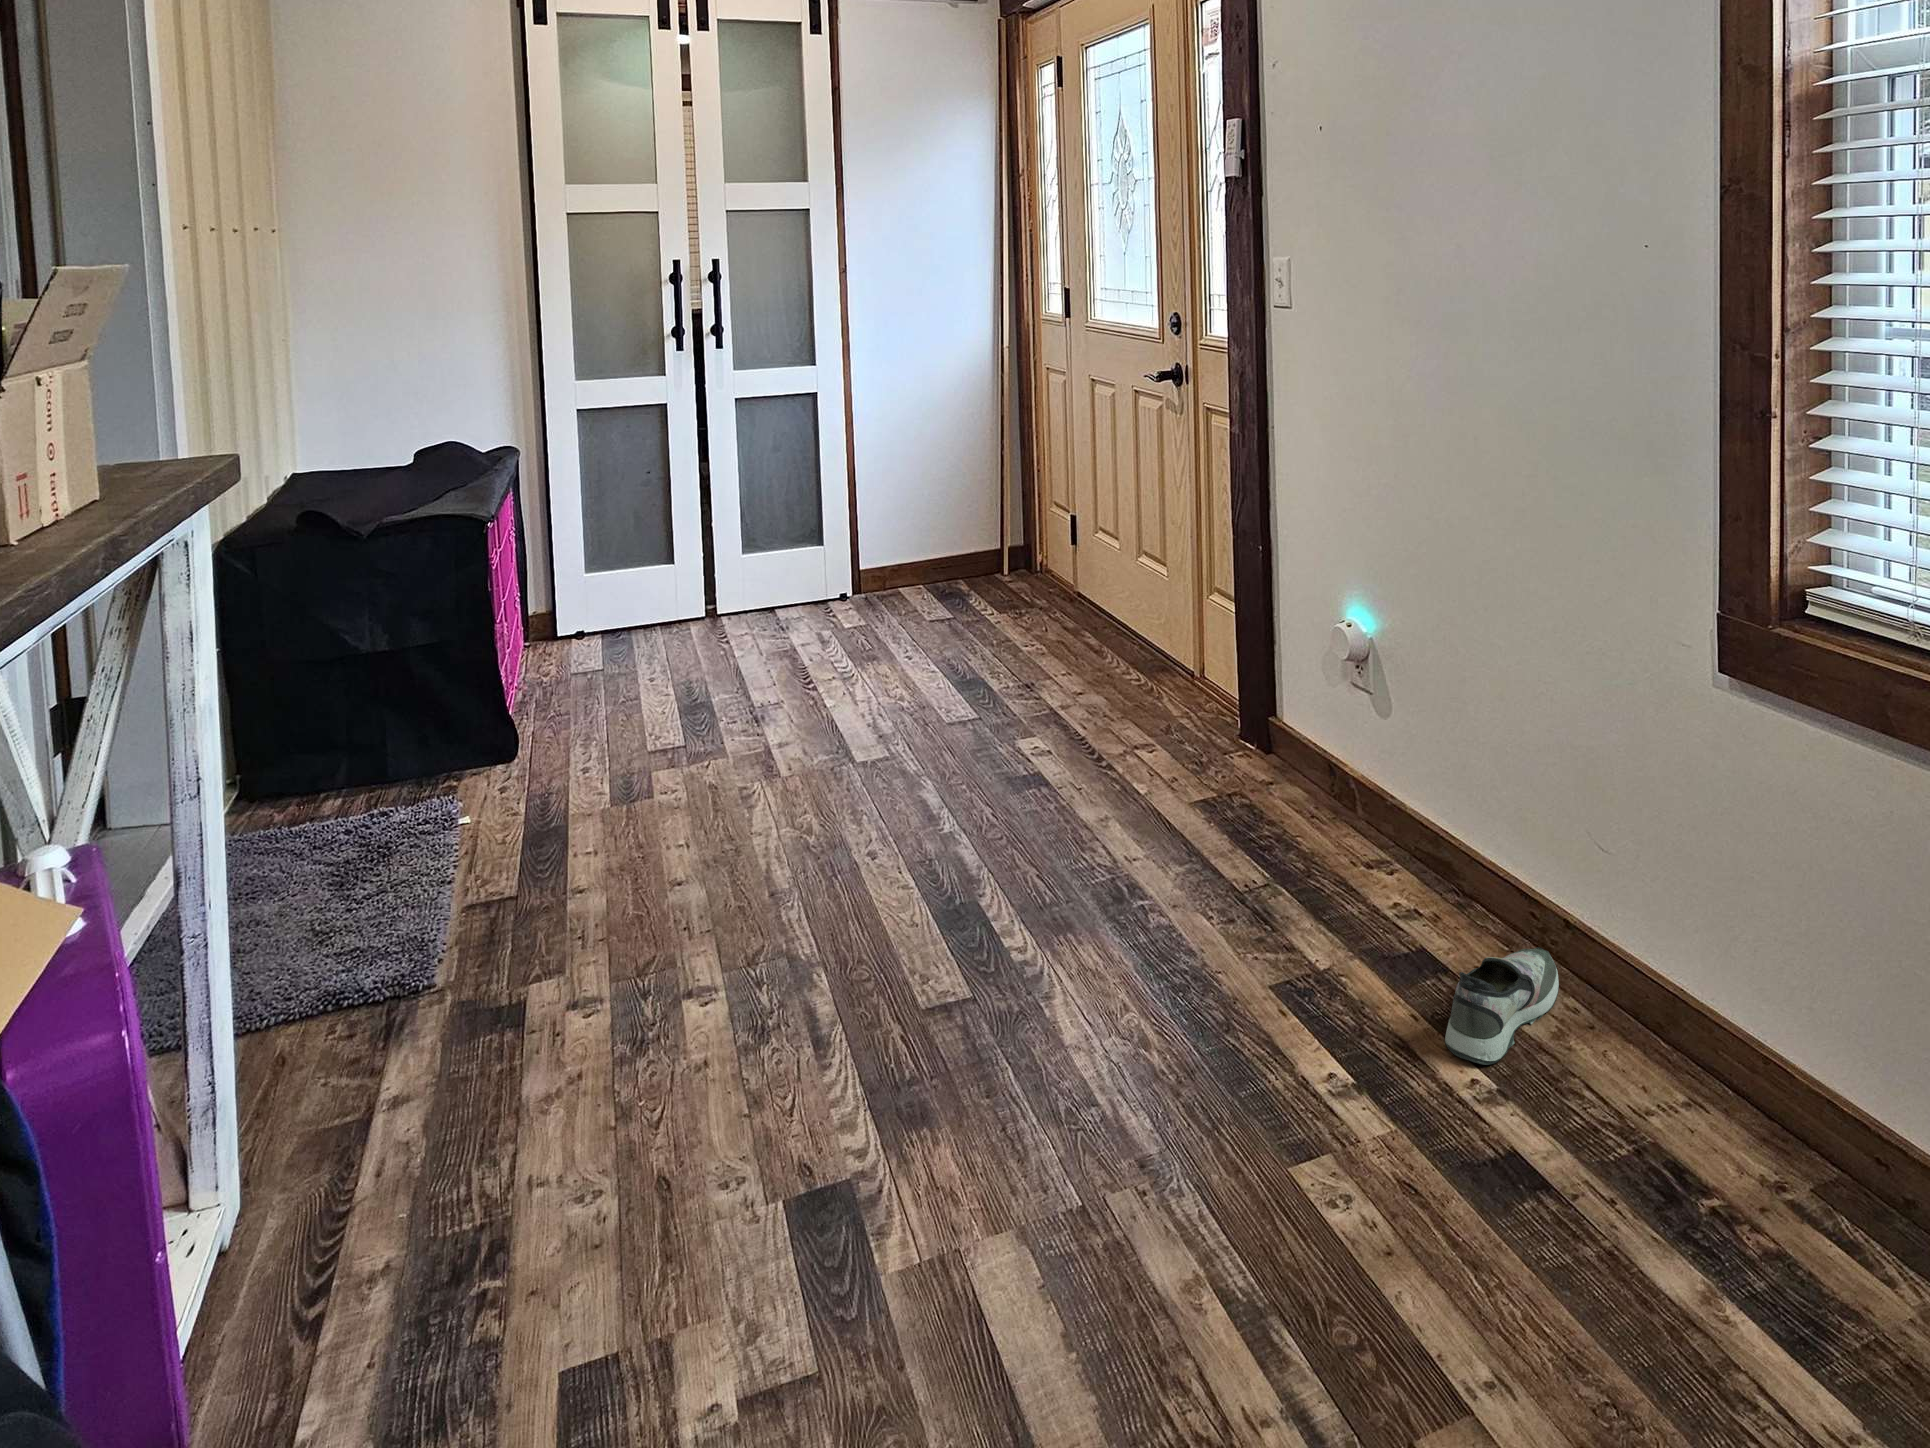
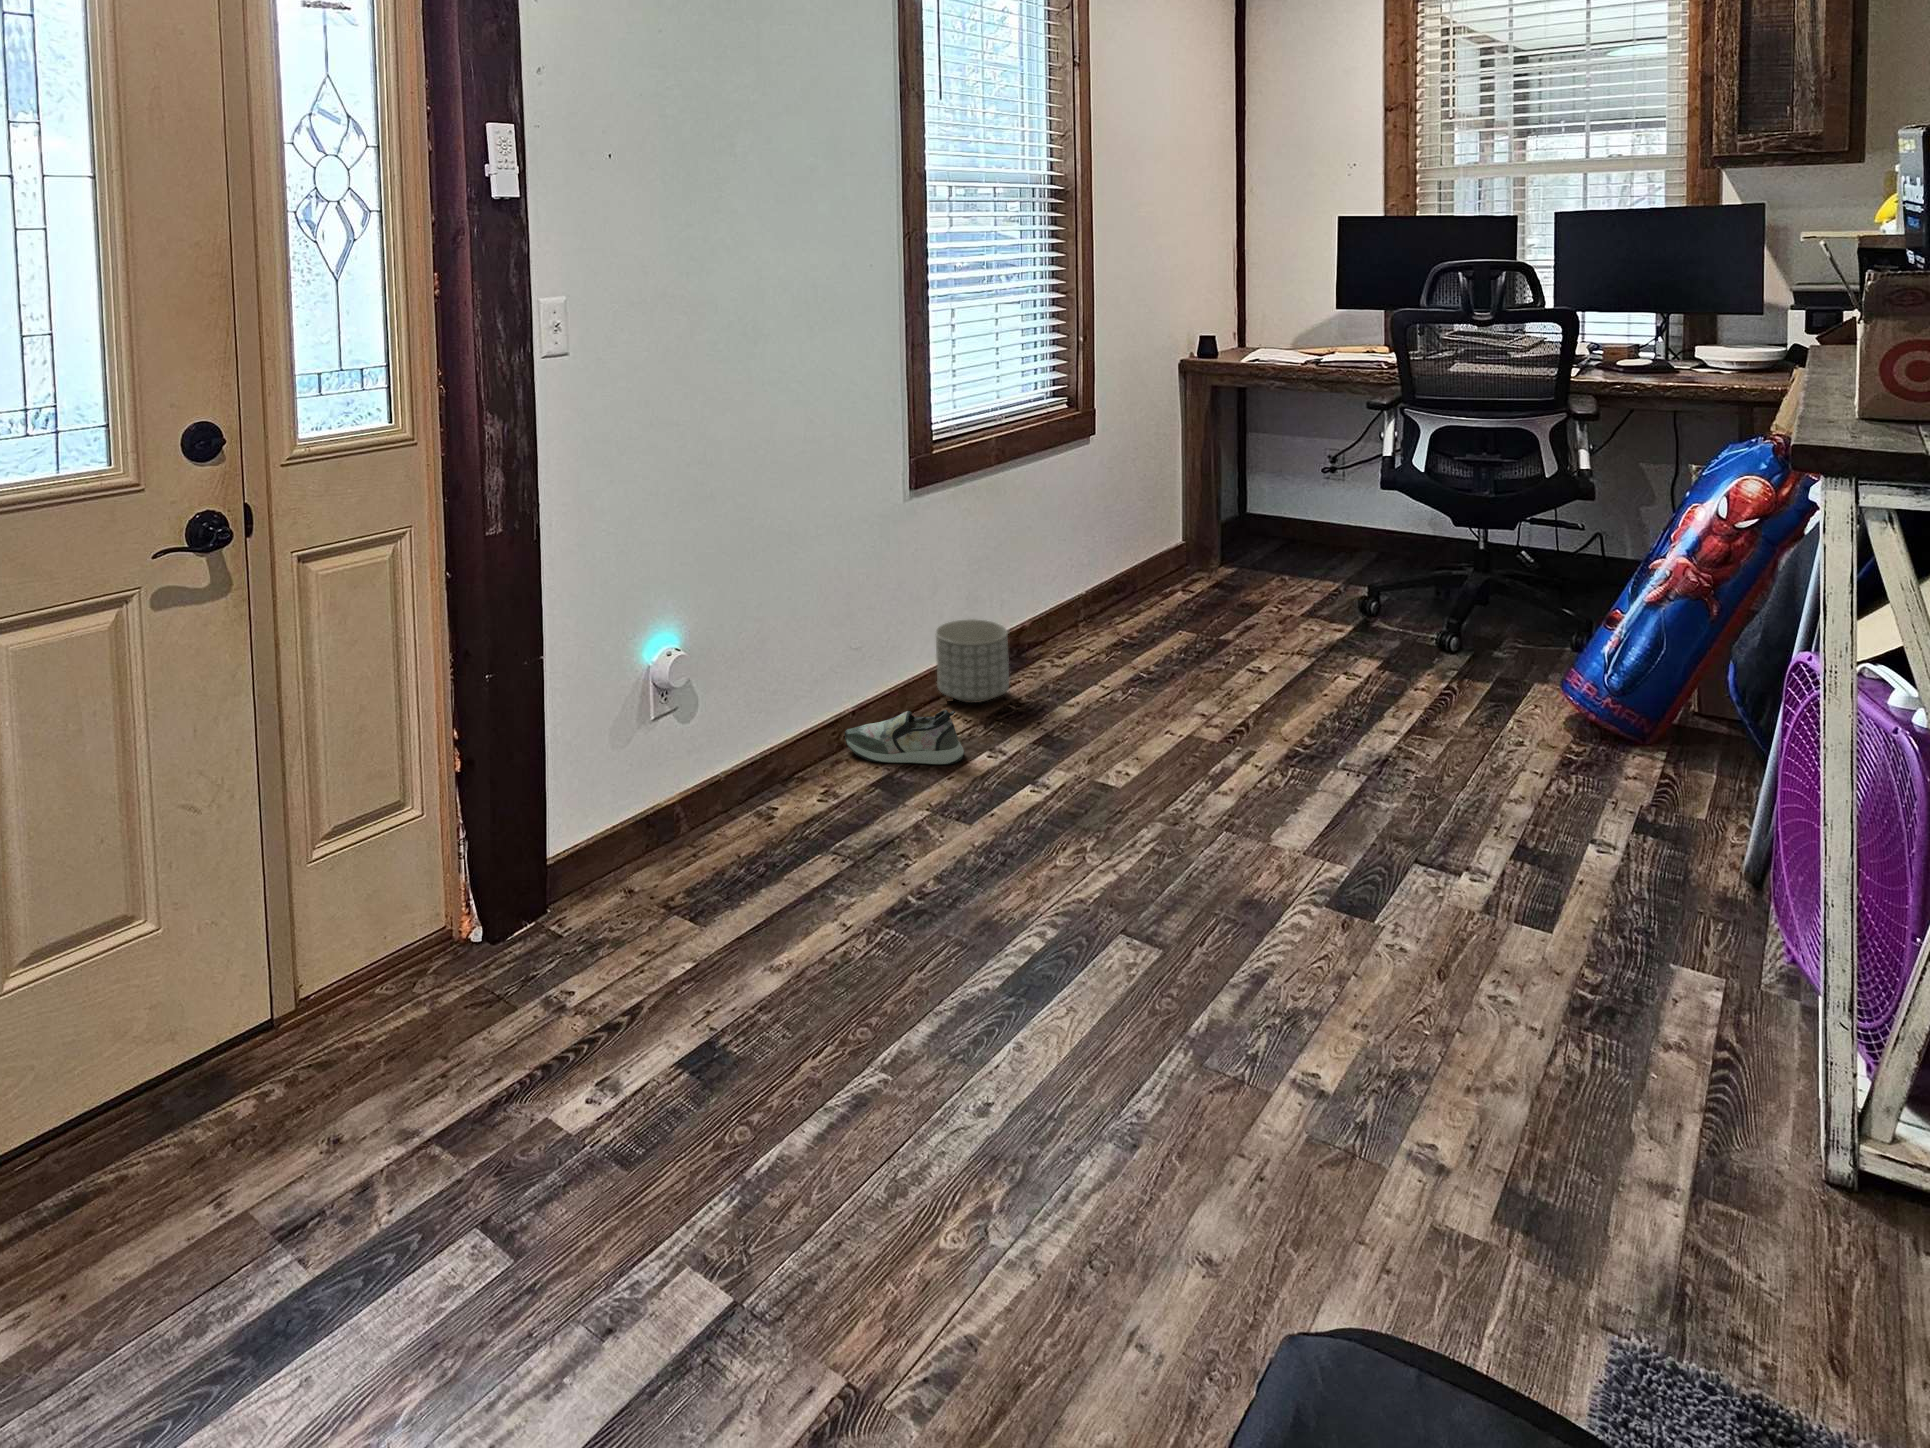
planter: none [1652,999,1812,1209] -> present [936,619,1009,703]

